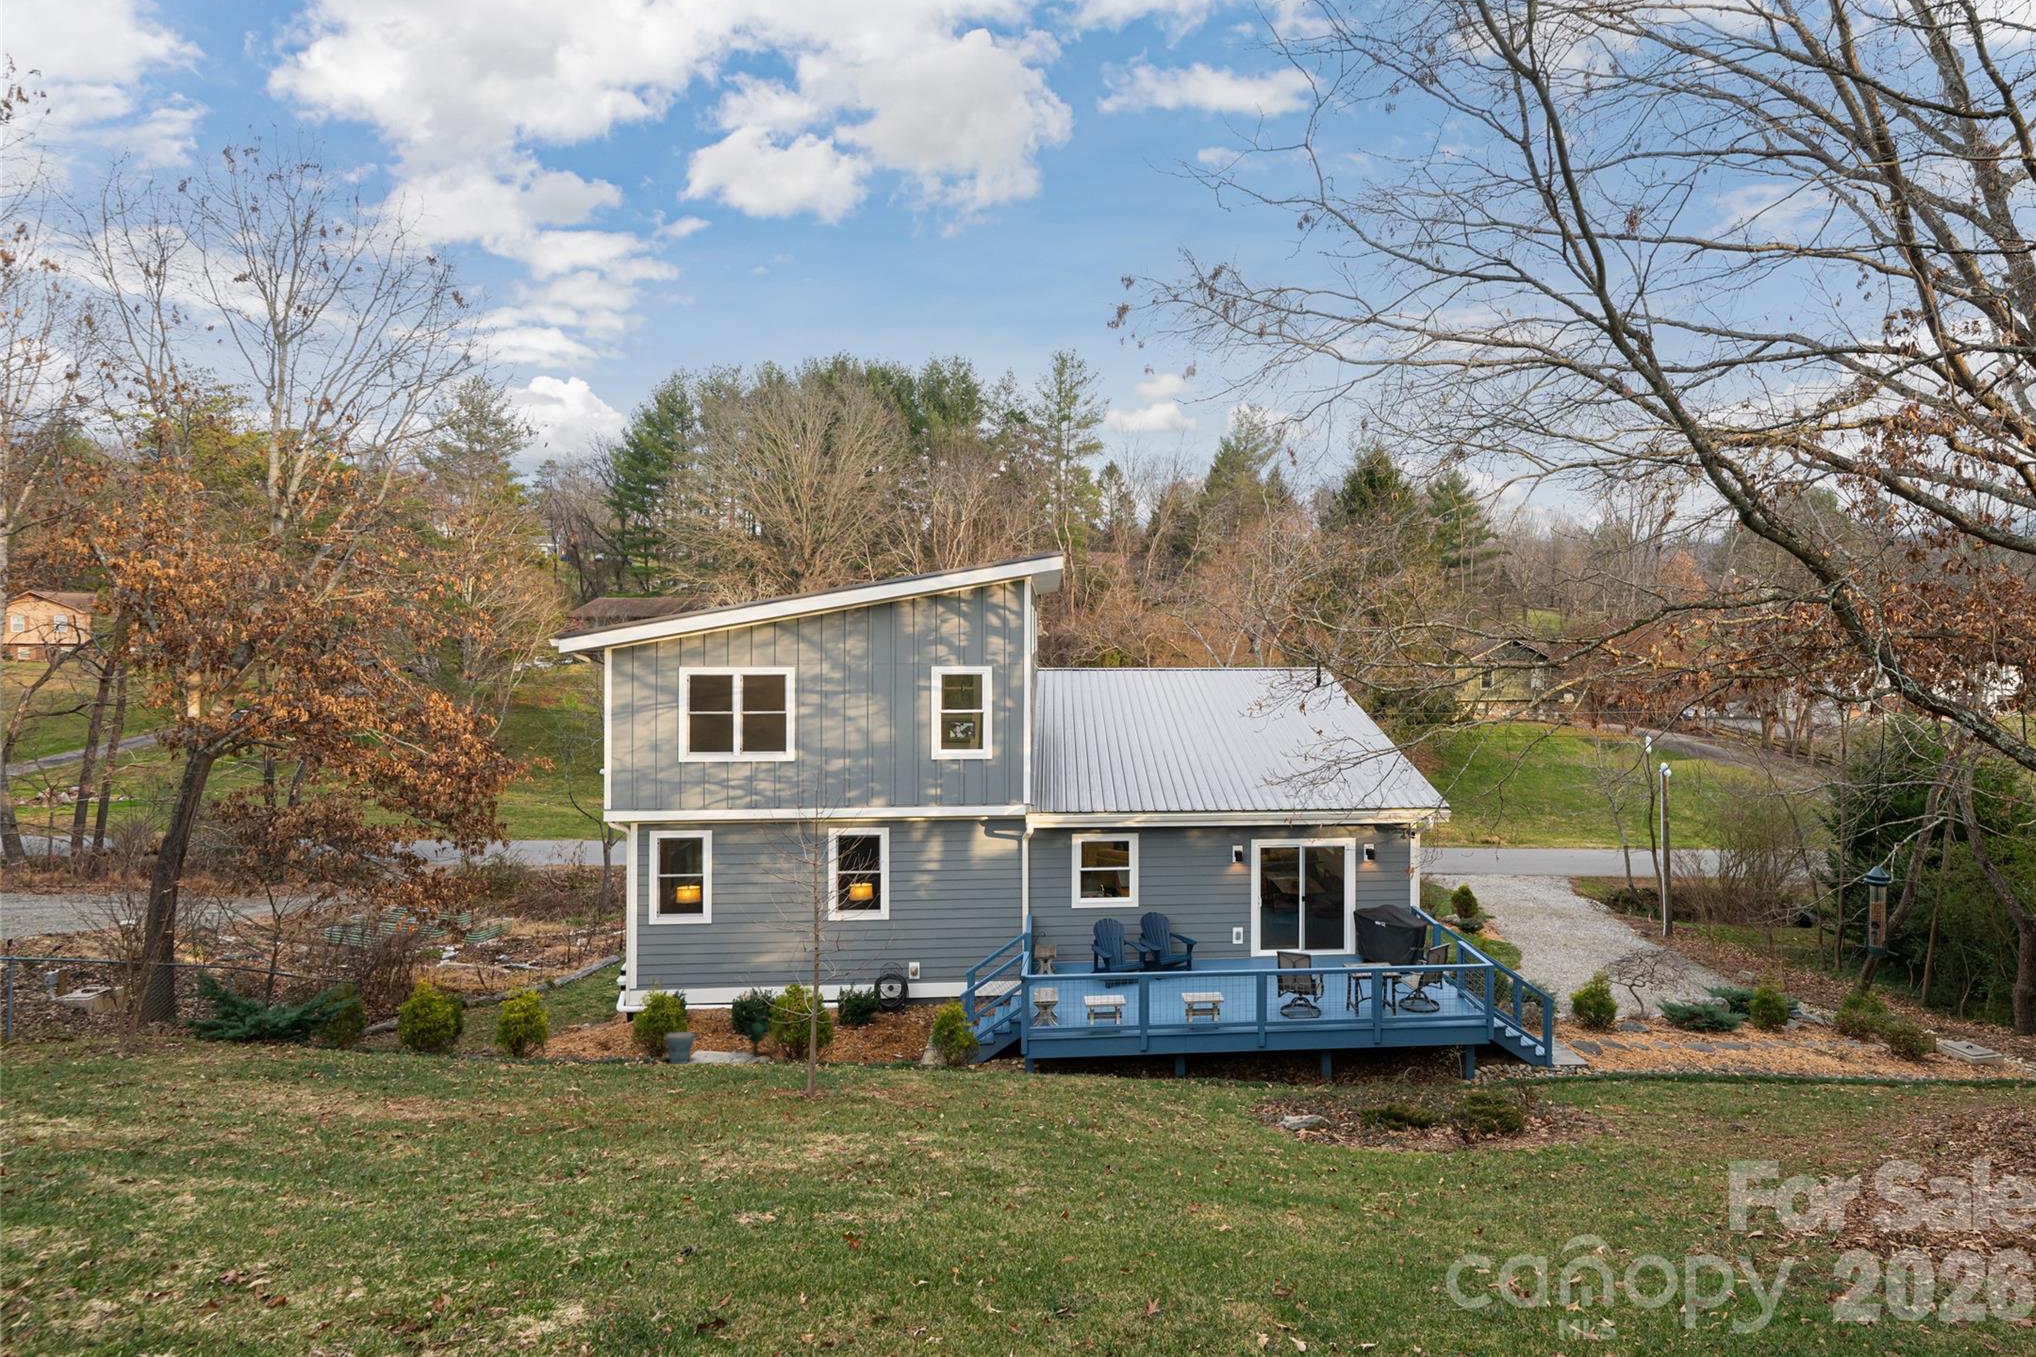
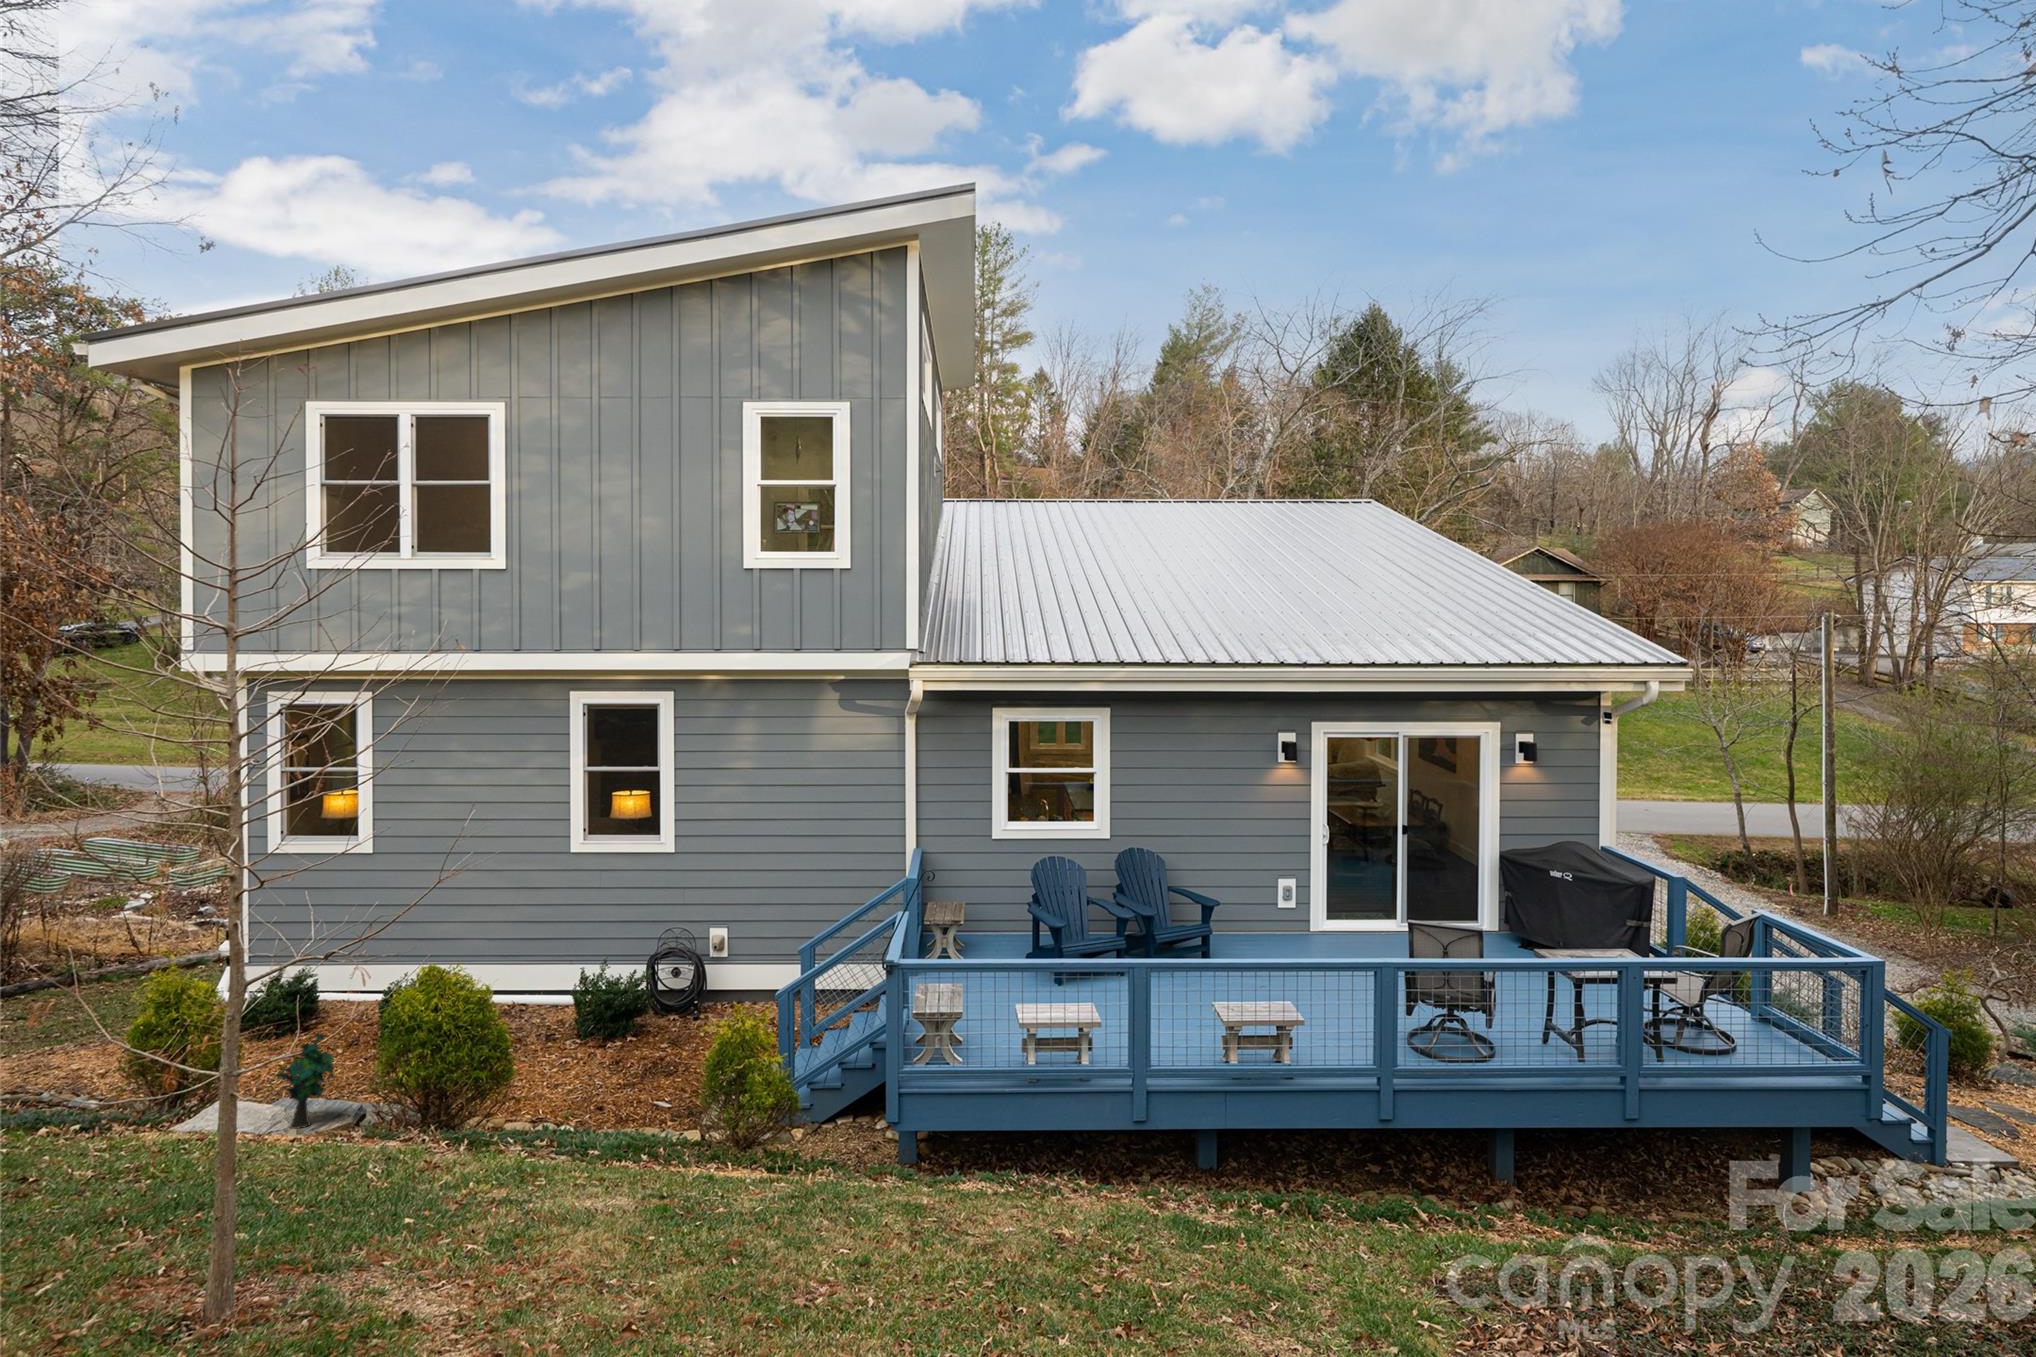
bucket: present [666,1032,695,1064] -> none [57,1082,139,1156]

